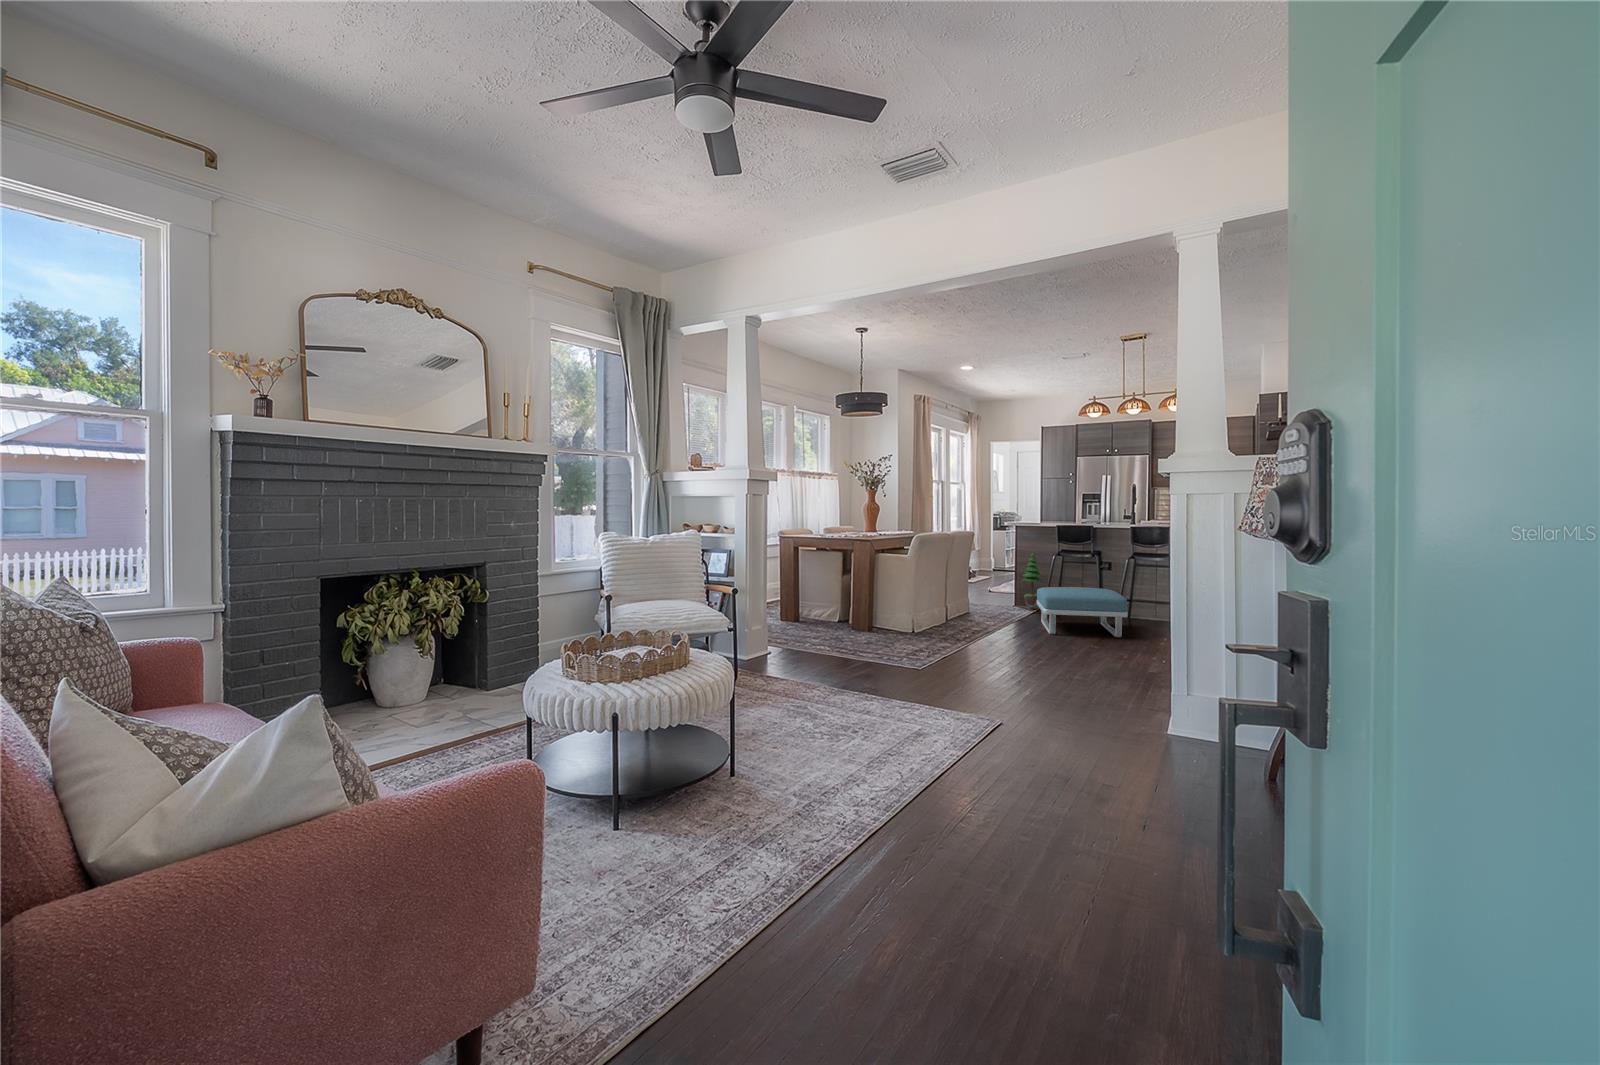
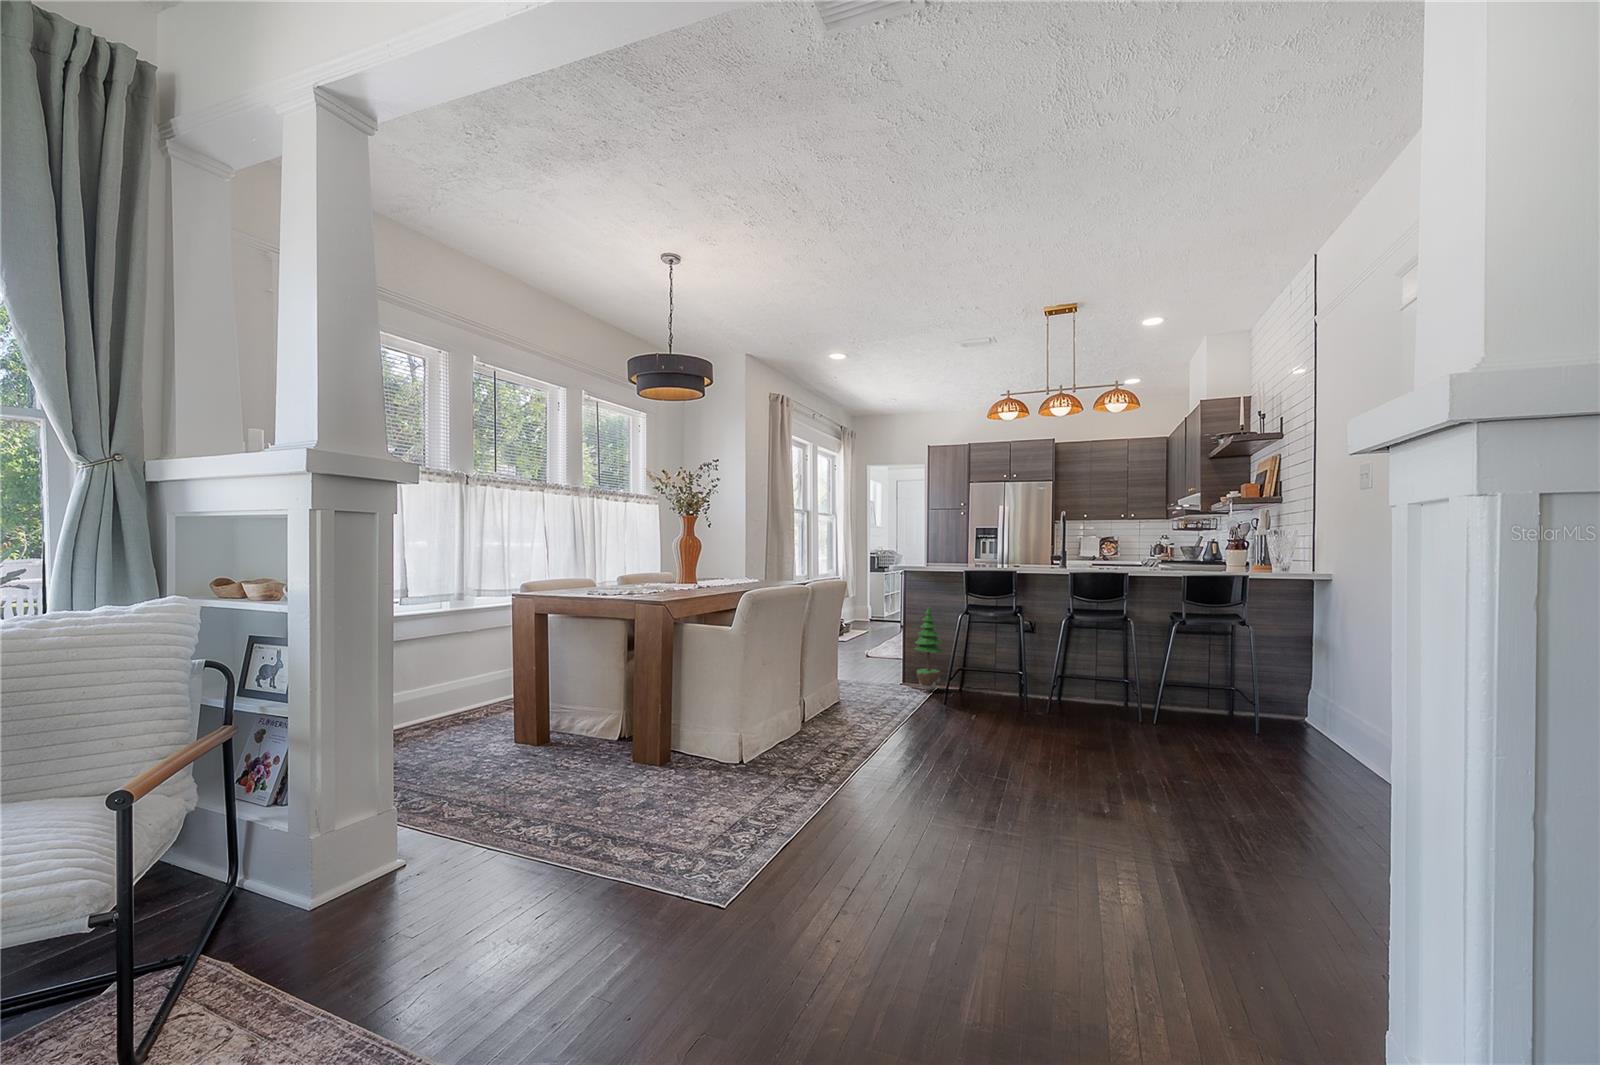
footstool: present [1037,587,1128,637] -> none [940,667,1090,756]

